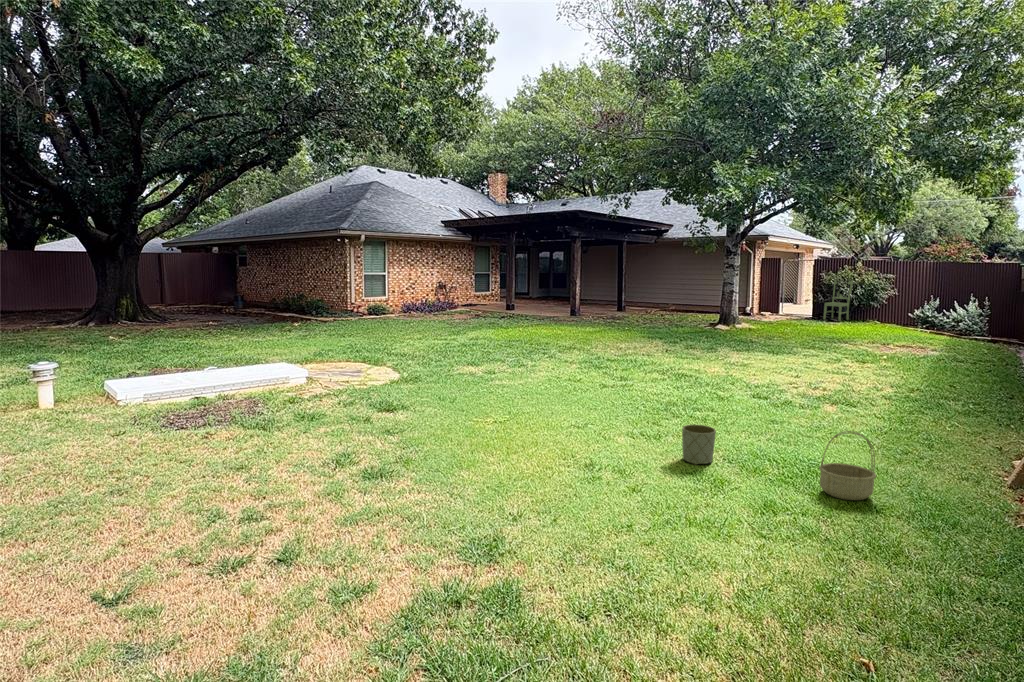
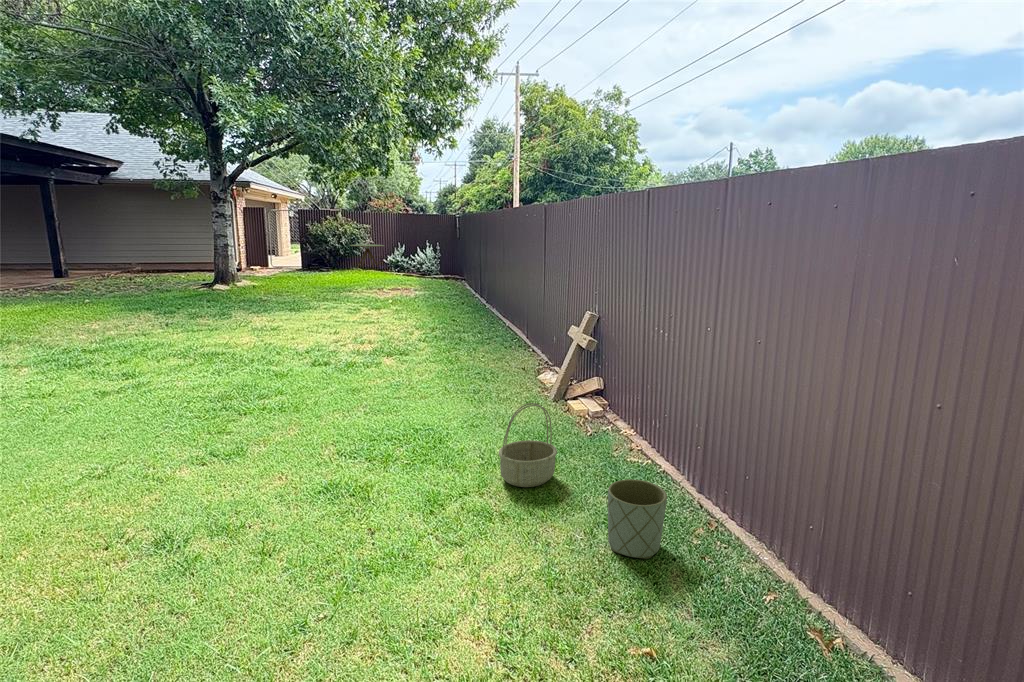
chair: present [823,280,853,321] -> none [314,230,337,271]
round table: none [868,295,910,322] -> present [350,244,384,269]
planter: present [682,424,716,465] -> present [608,479,667,559]

